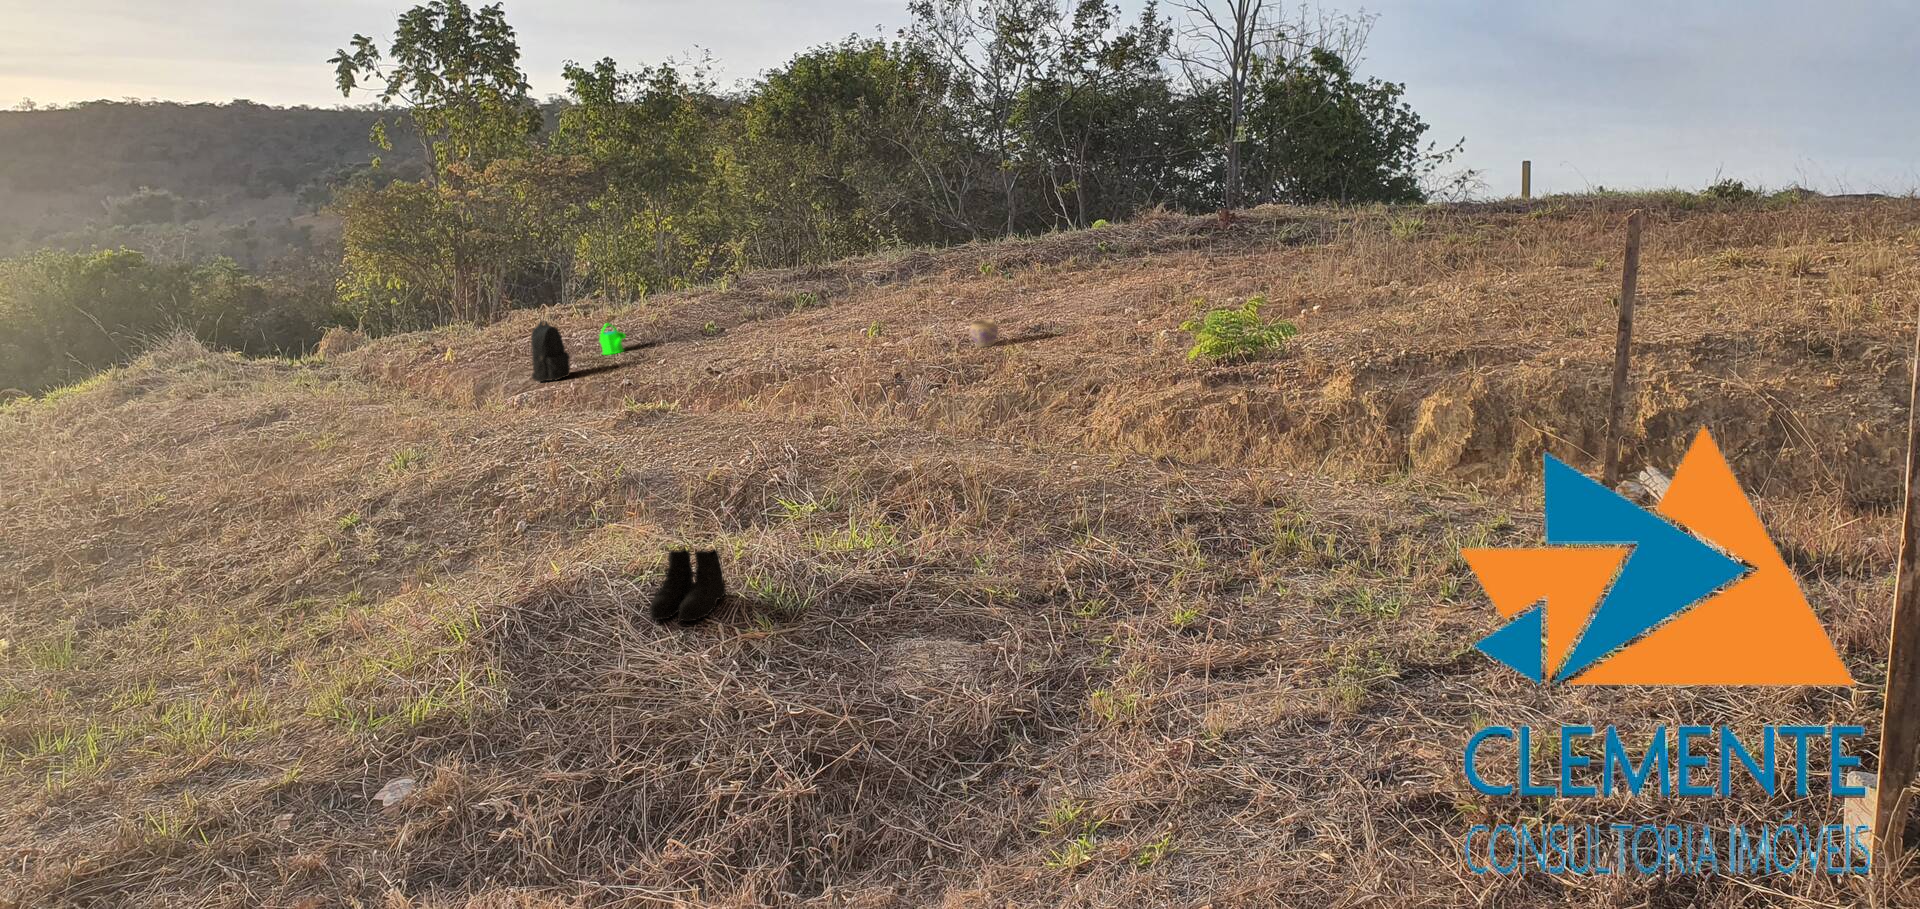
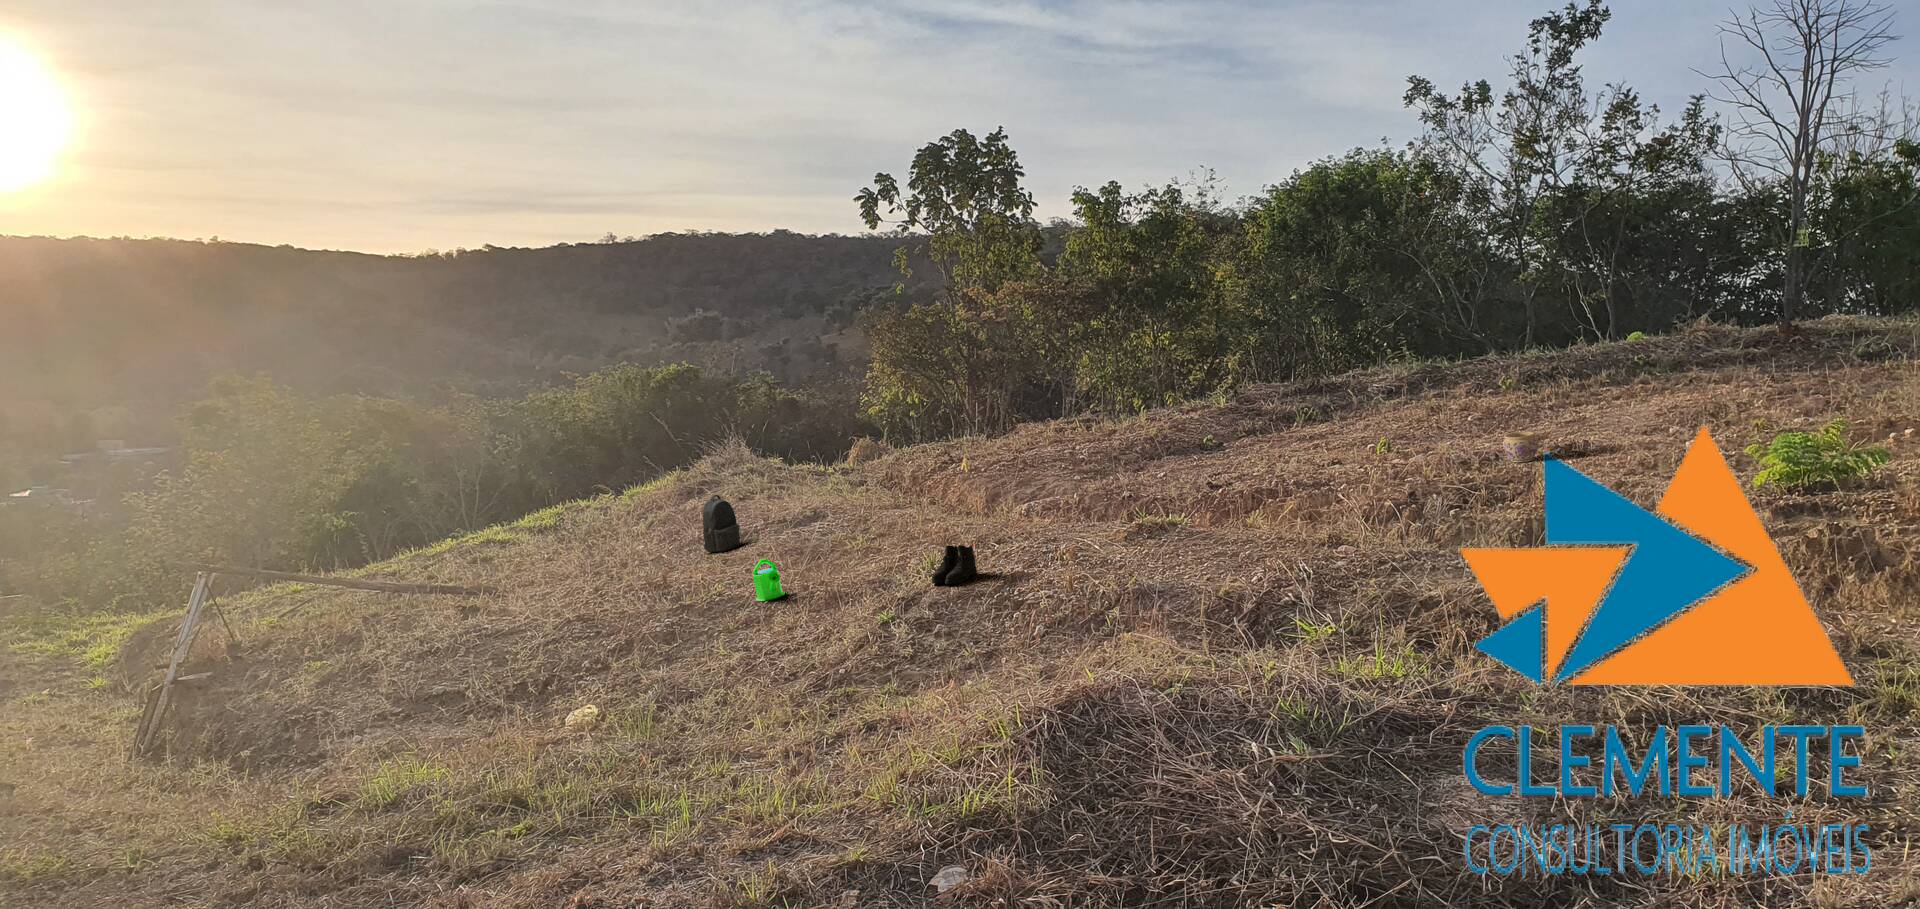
backpack: present [531,321,570,382] -> present [703,495,740,552]
watering can: present [599,323,626,355] -> present [753,558,785,601]
boots: present [650,548,726,621] -> present [932,545,977,584]

